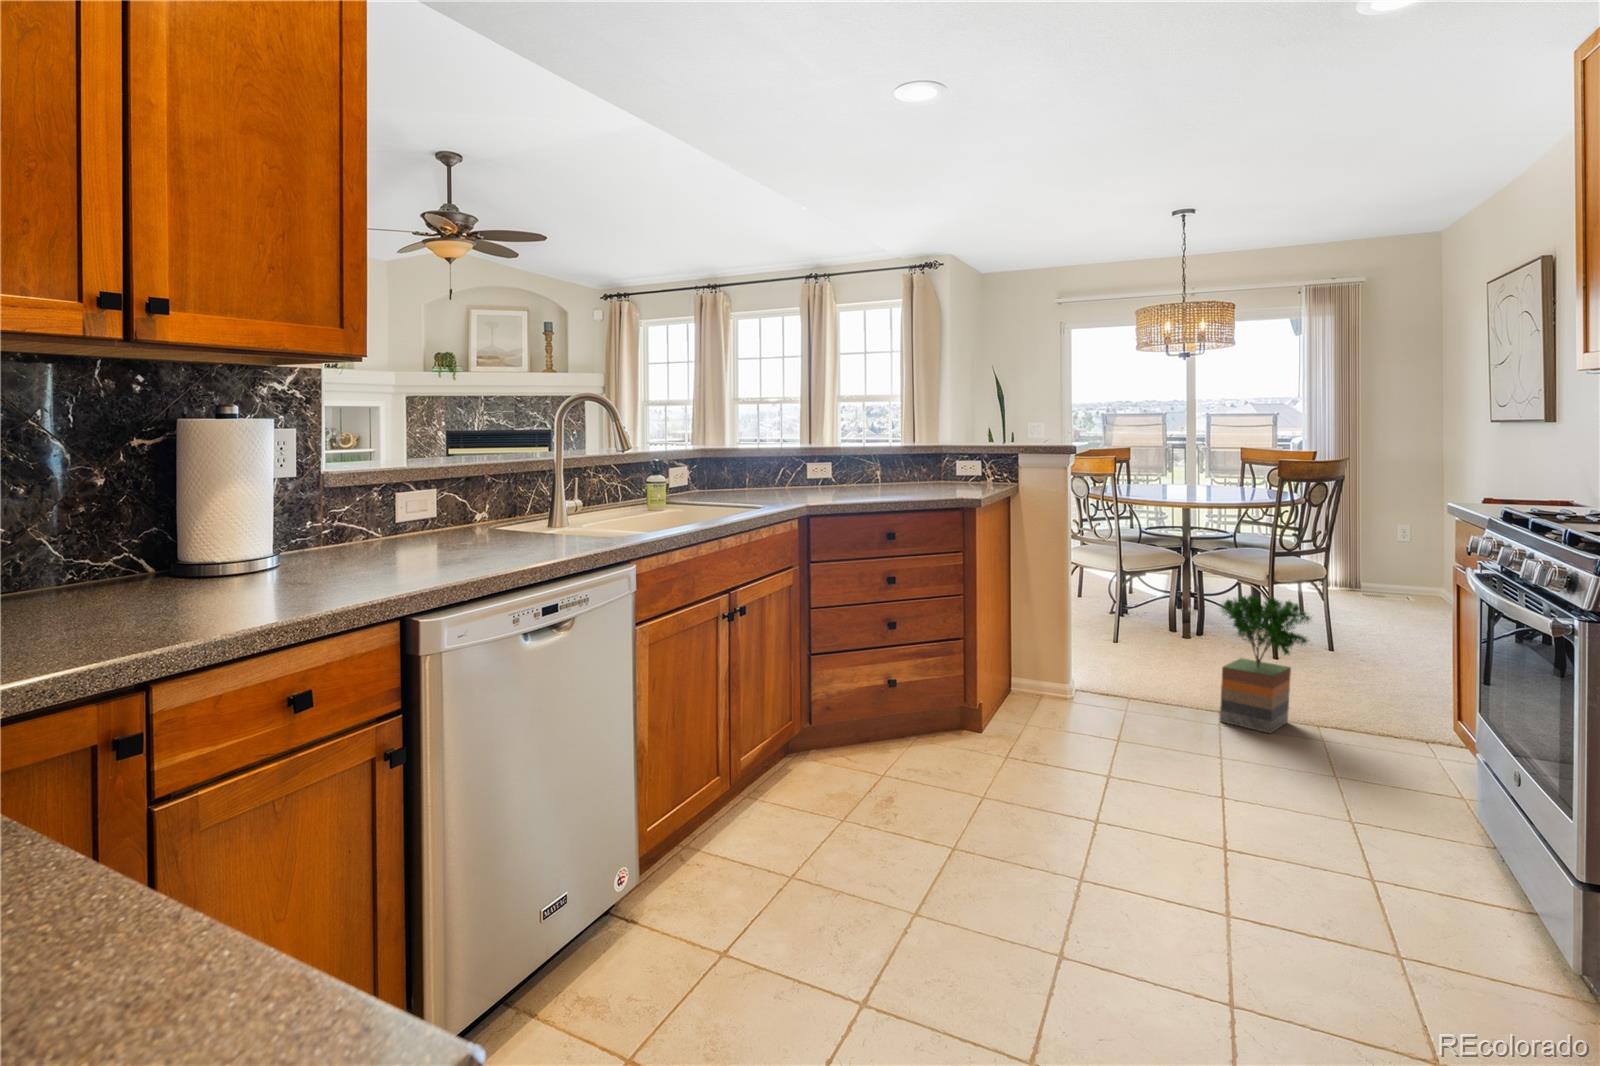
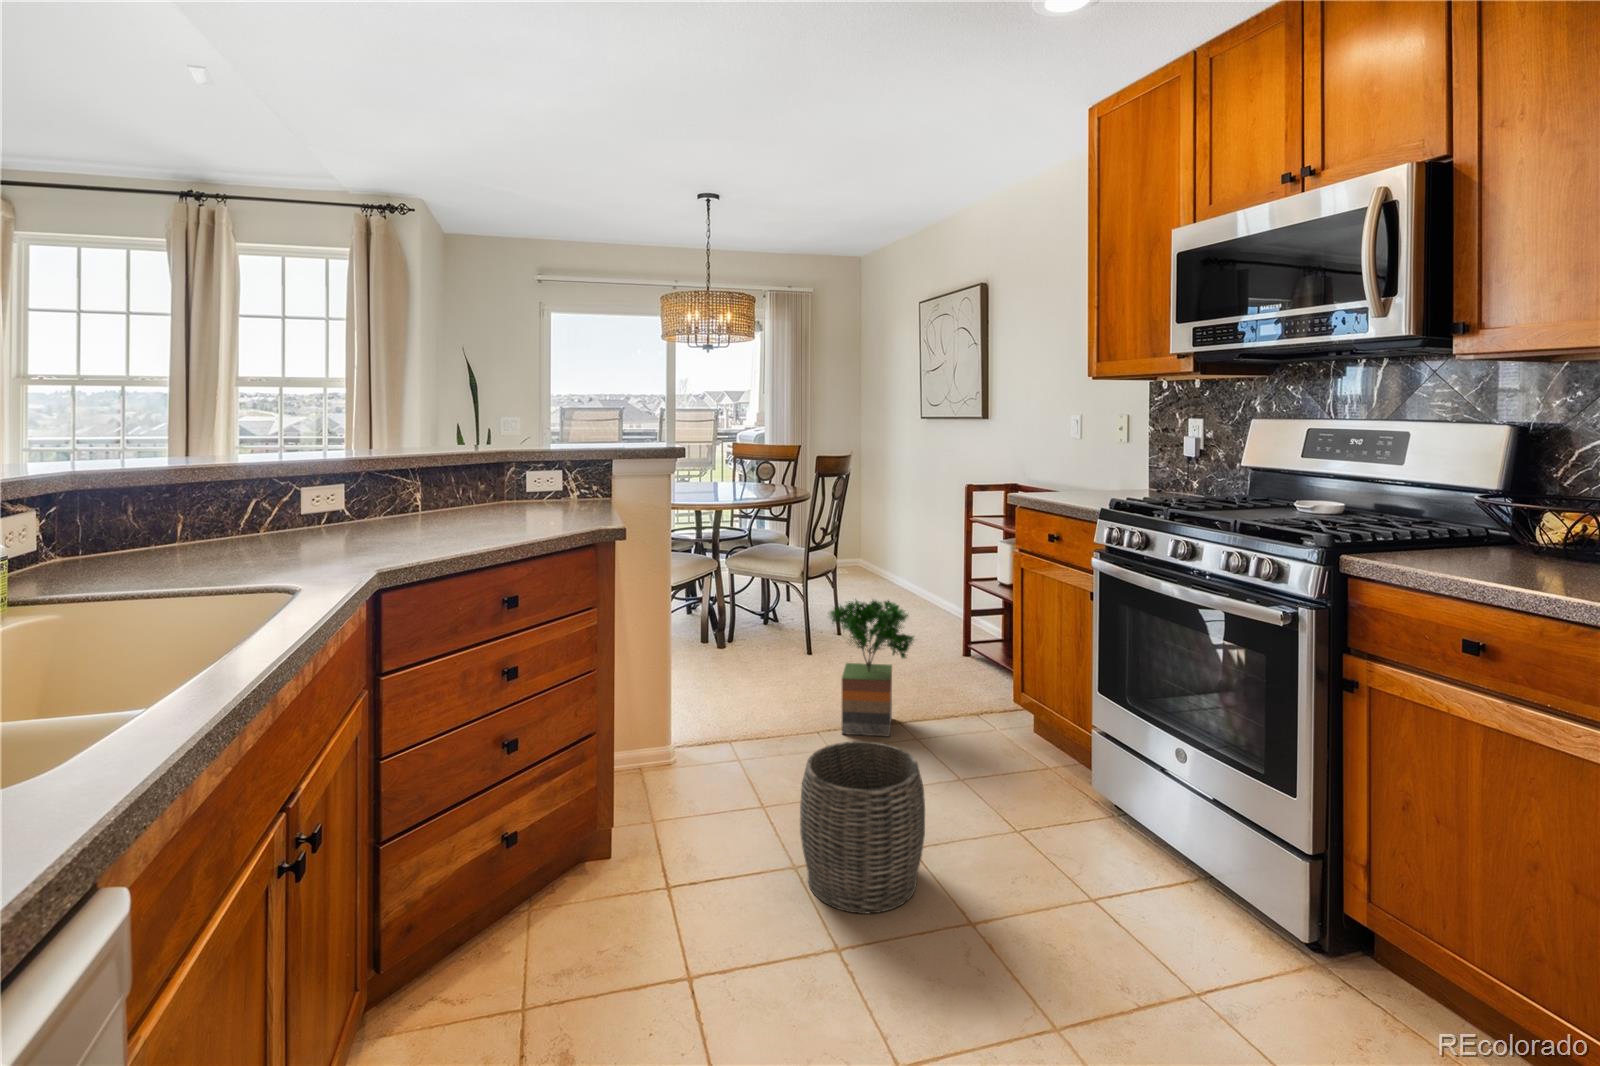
woven basket: none [1092,689,1208,827] -> present [800,741,925,913]

